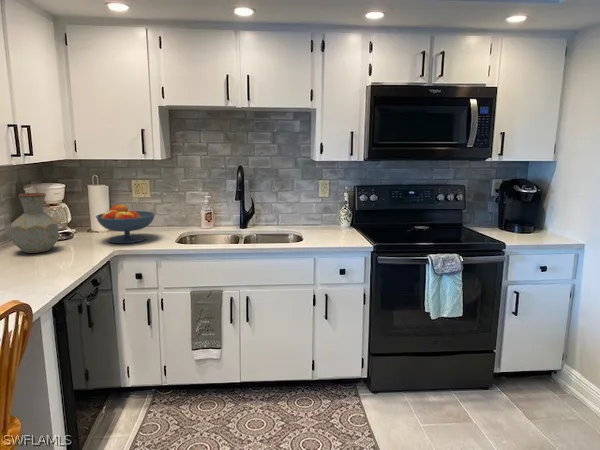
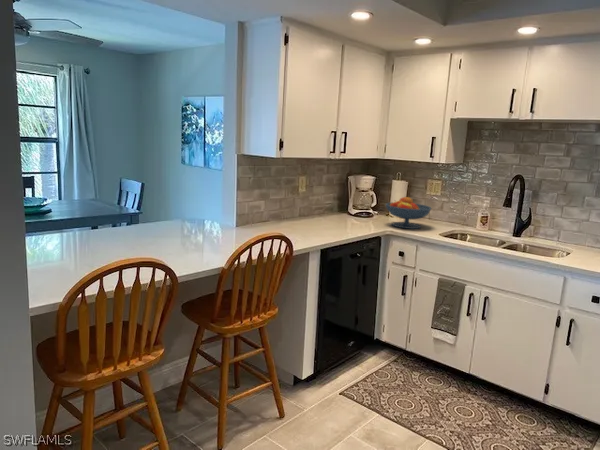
vase: present [11,193,59,253] -> none [329,180,359,222]

